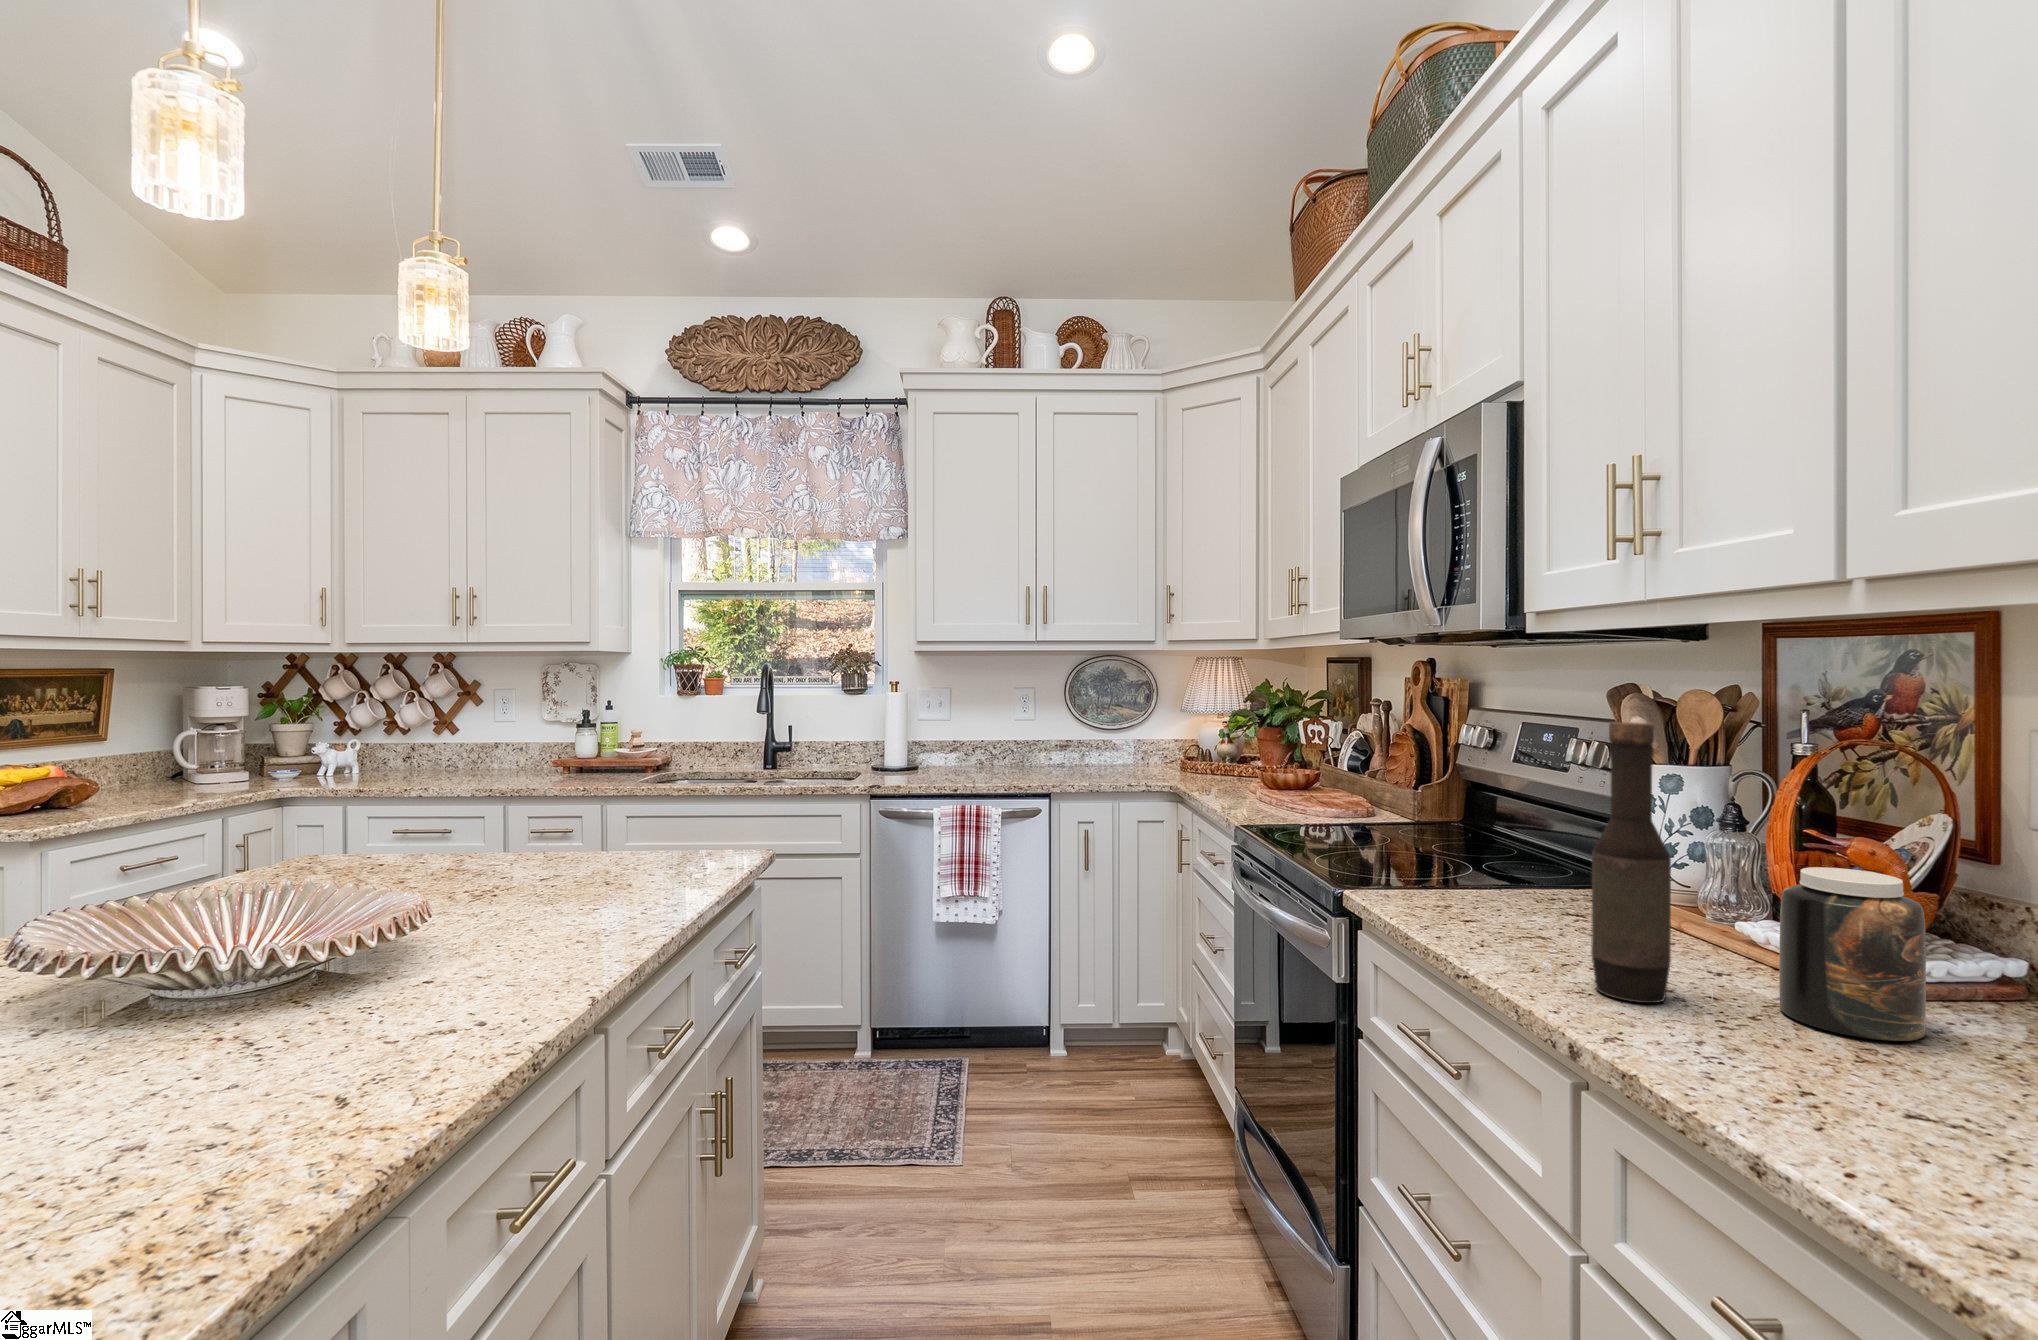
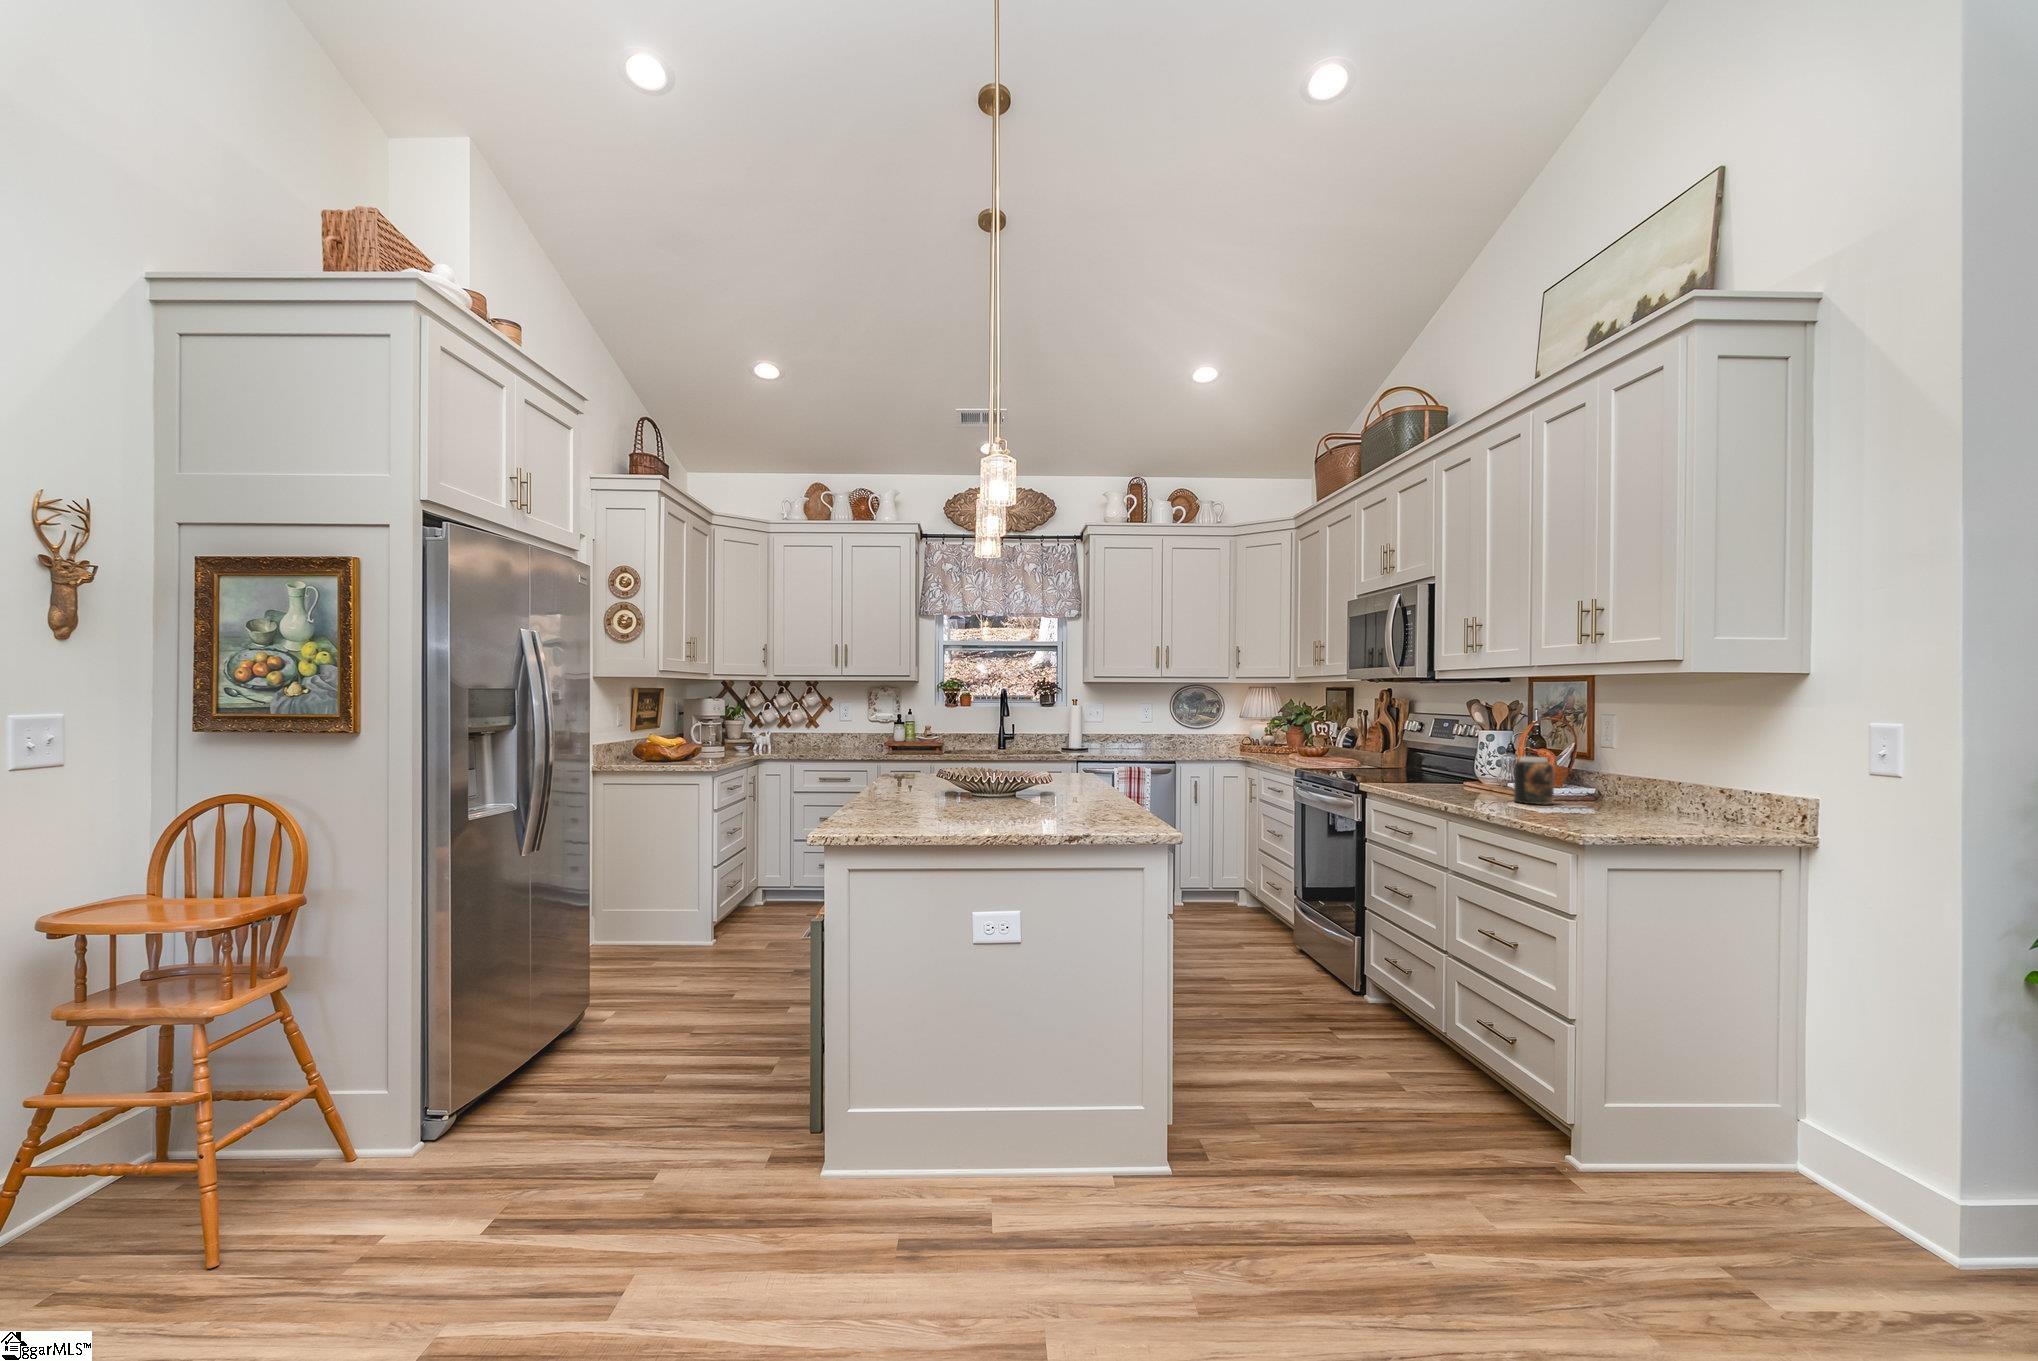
bottle: present [1591,722,1671,1003] -> none [1456,711,1480,800]

